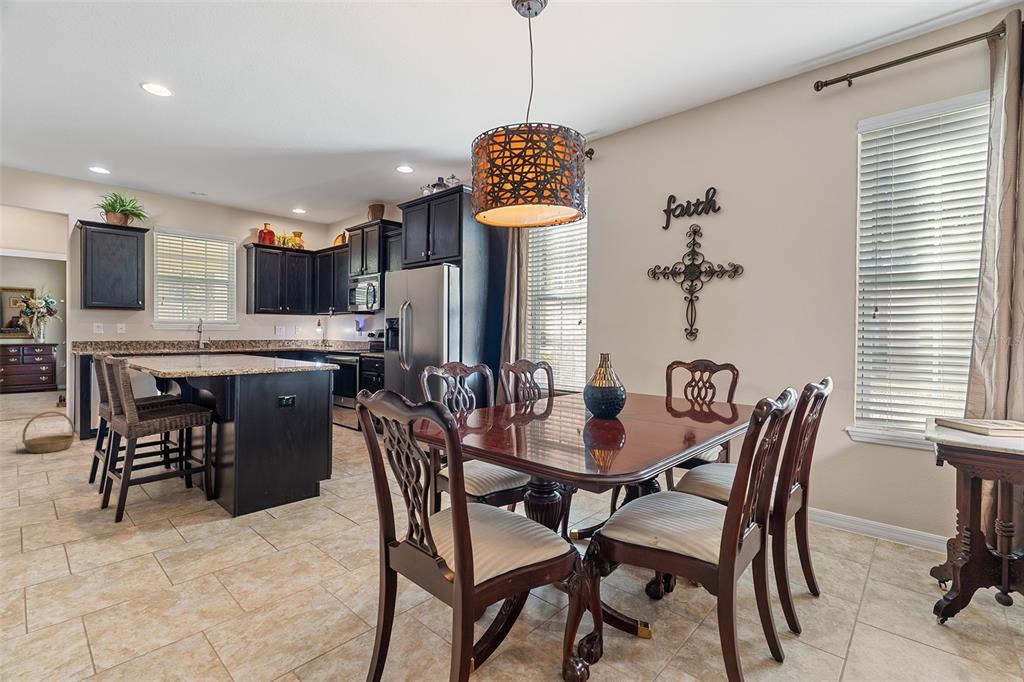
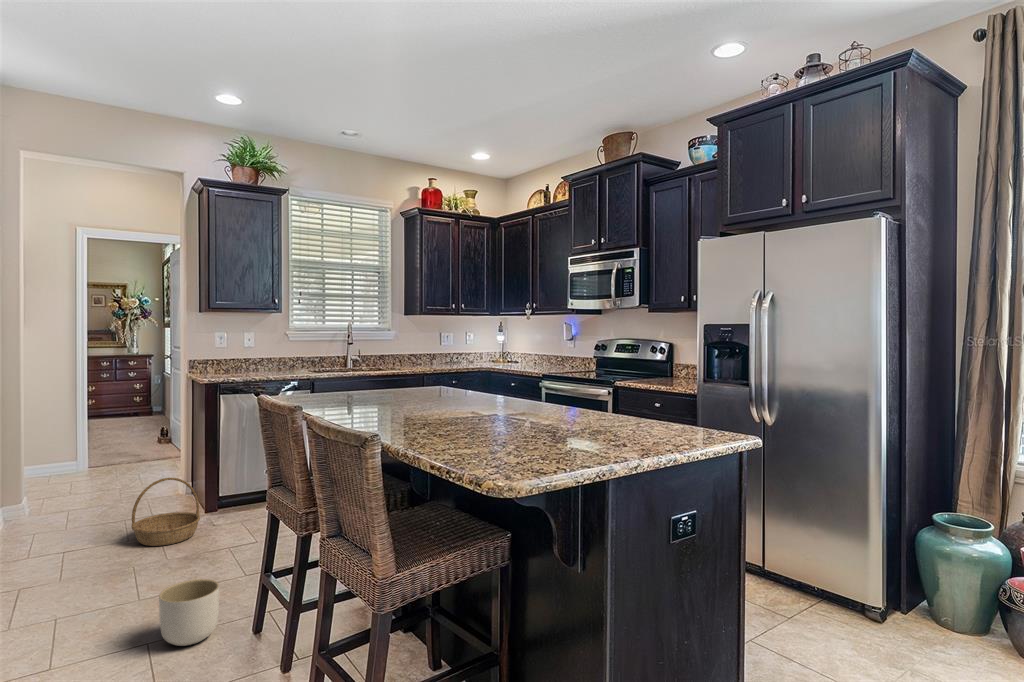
planter: none [32,453,72,485] -> present [159,579,219,646]

